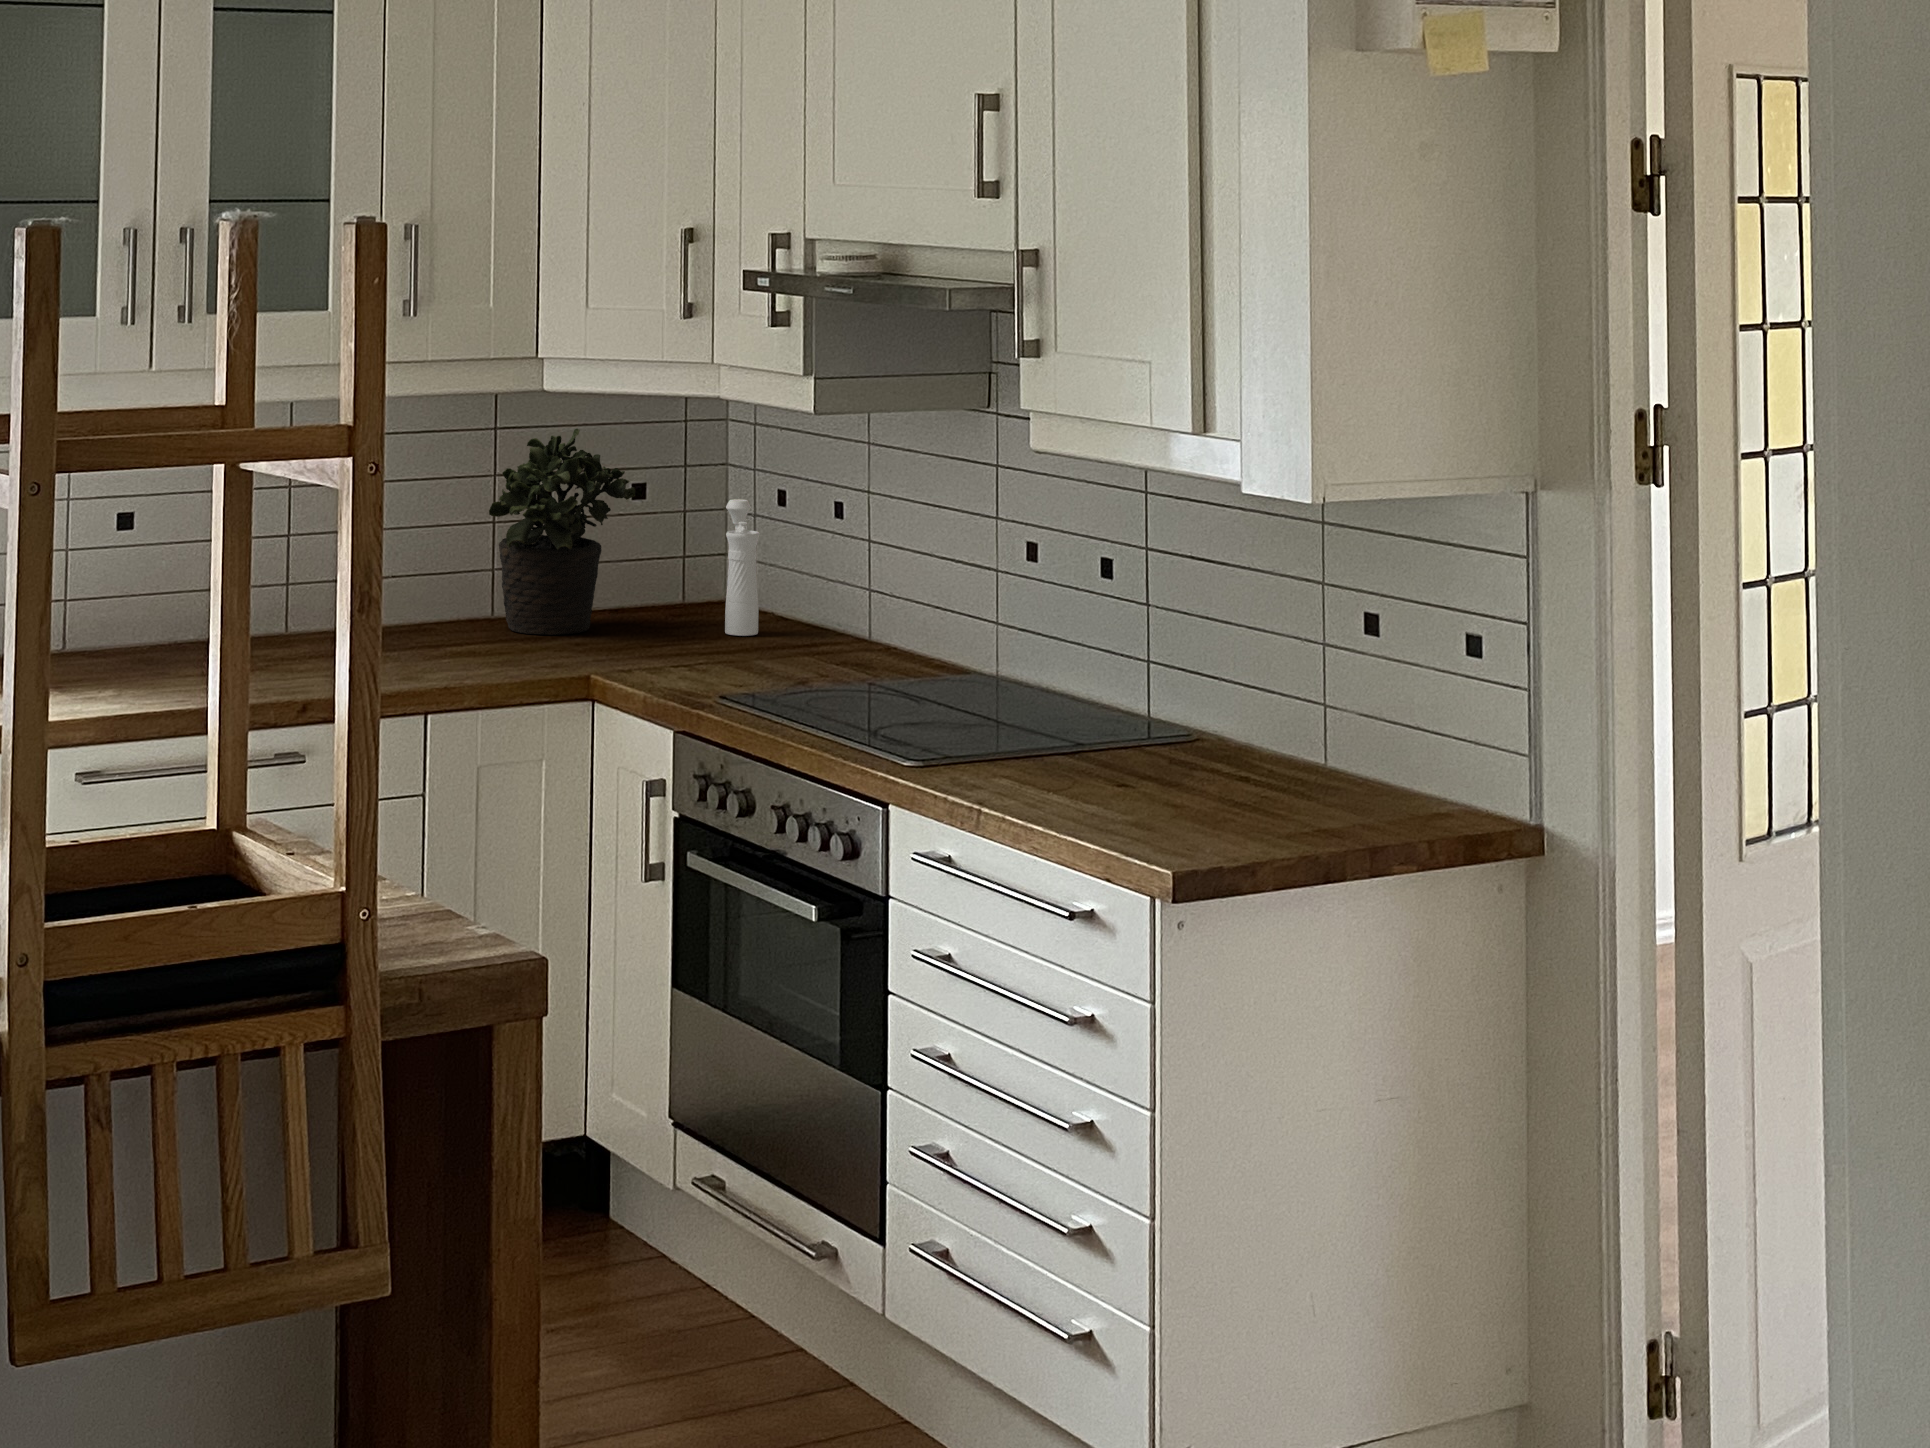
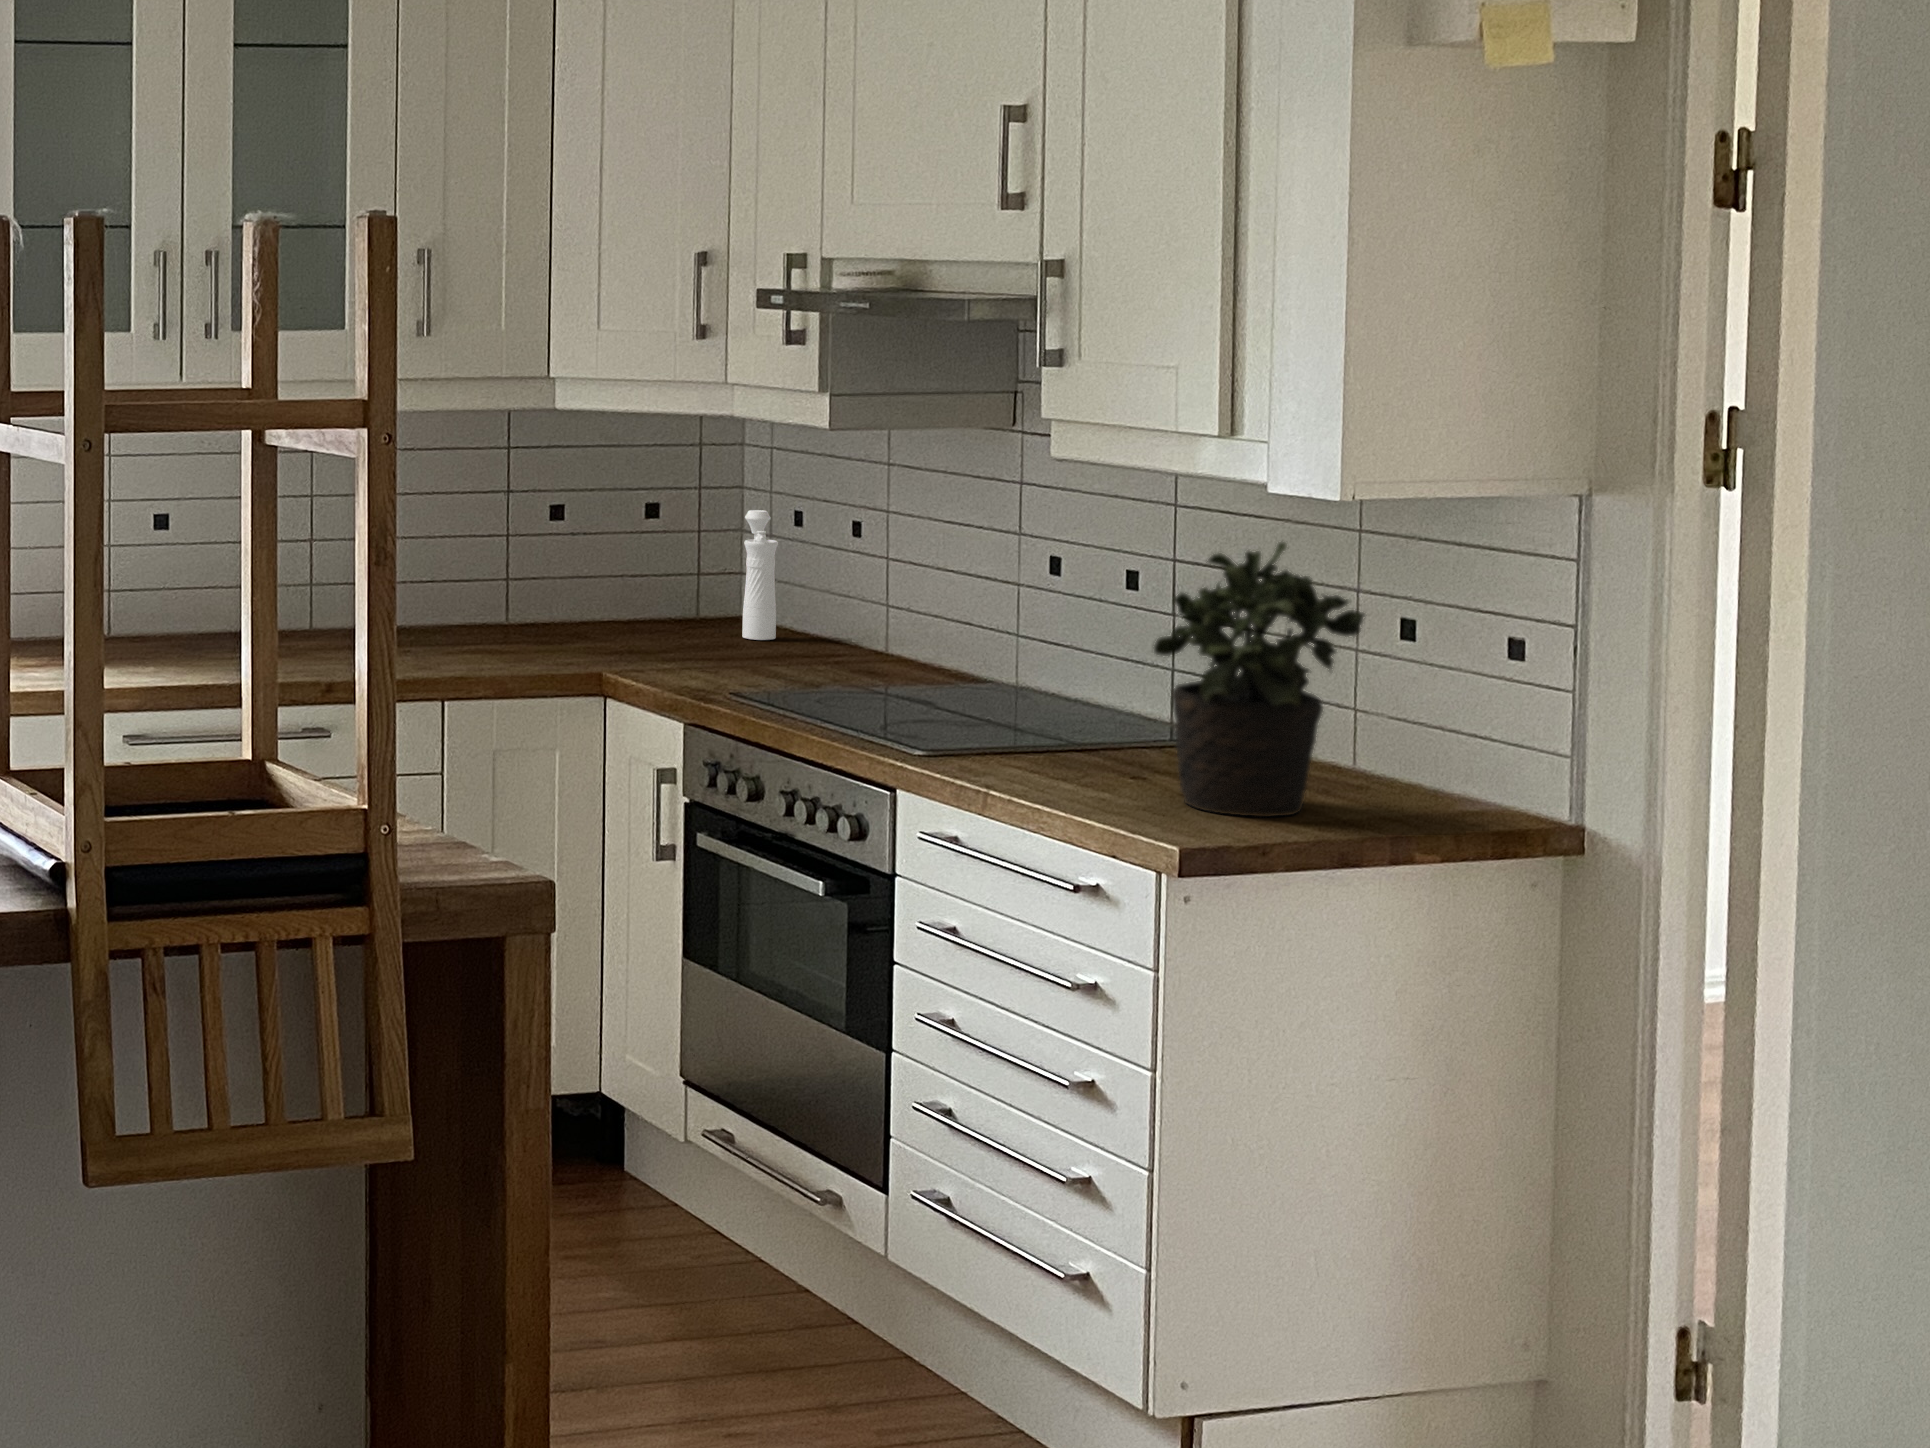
potted plant: present [489,429,636,635] -> present [1154,542,1365,817]

